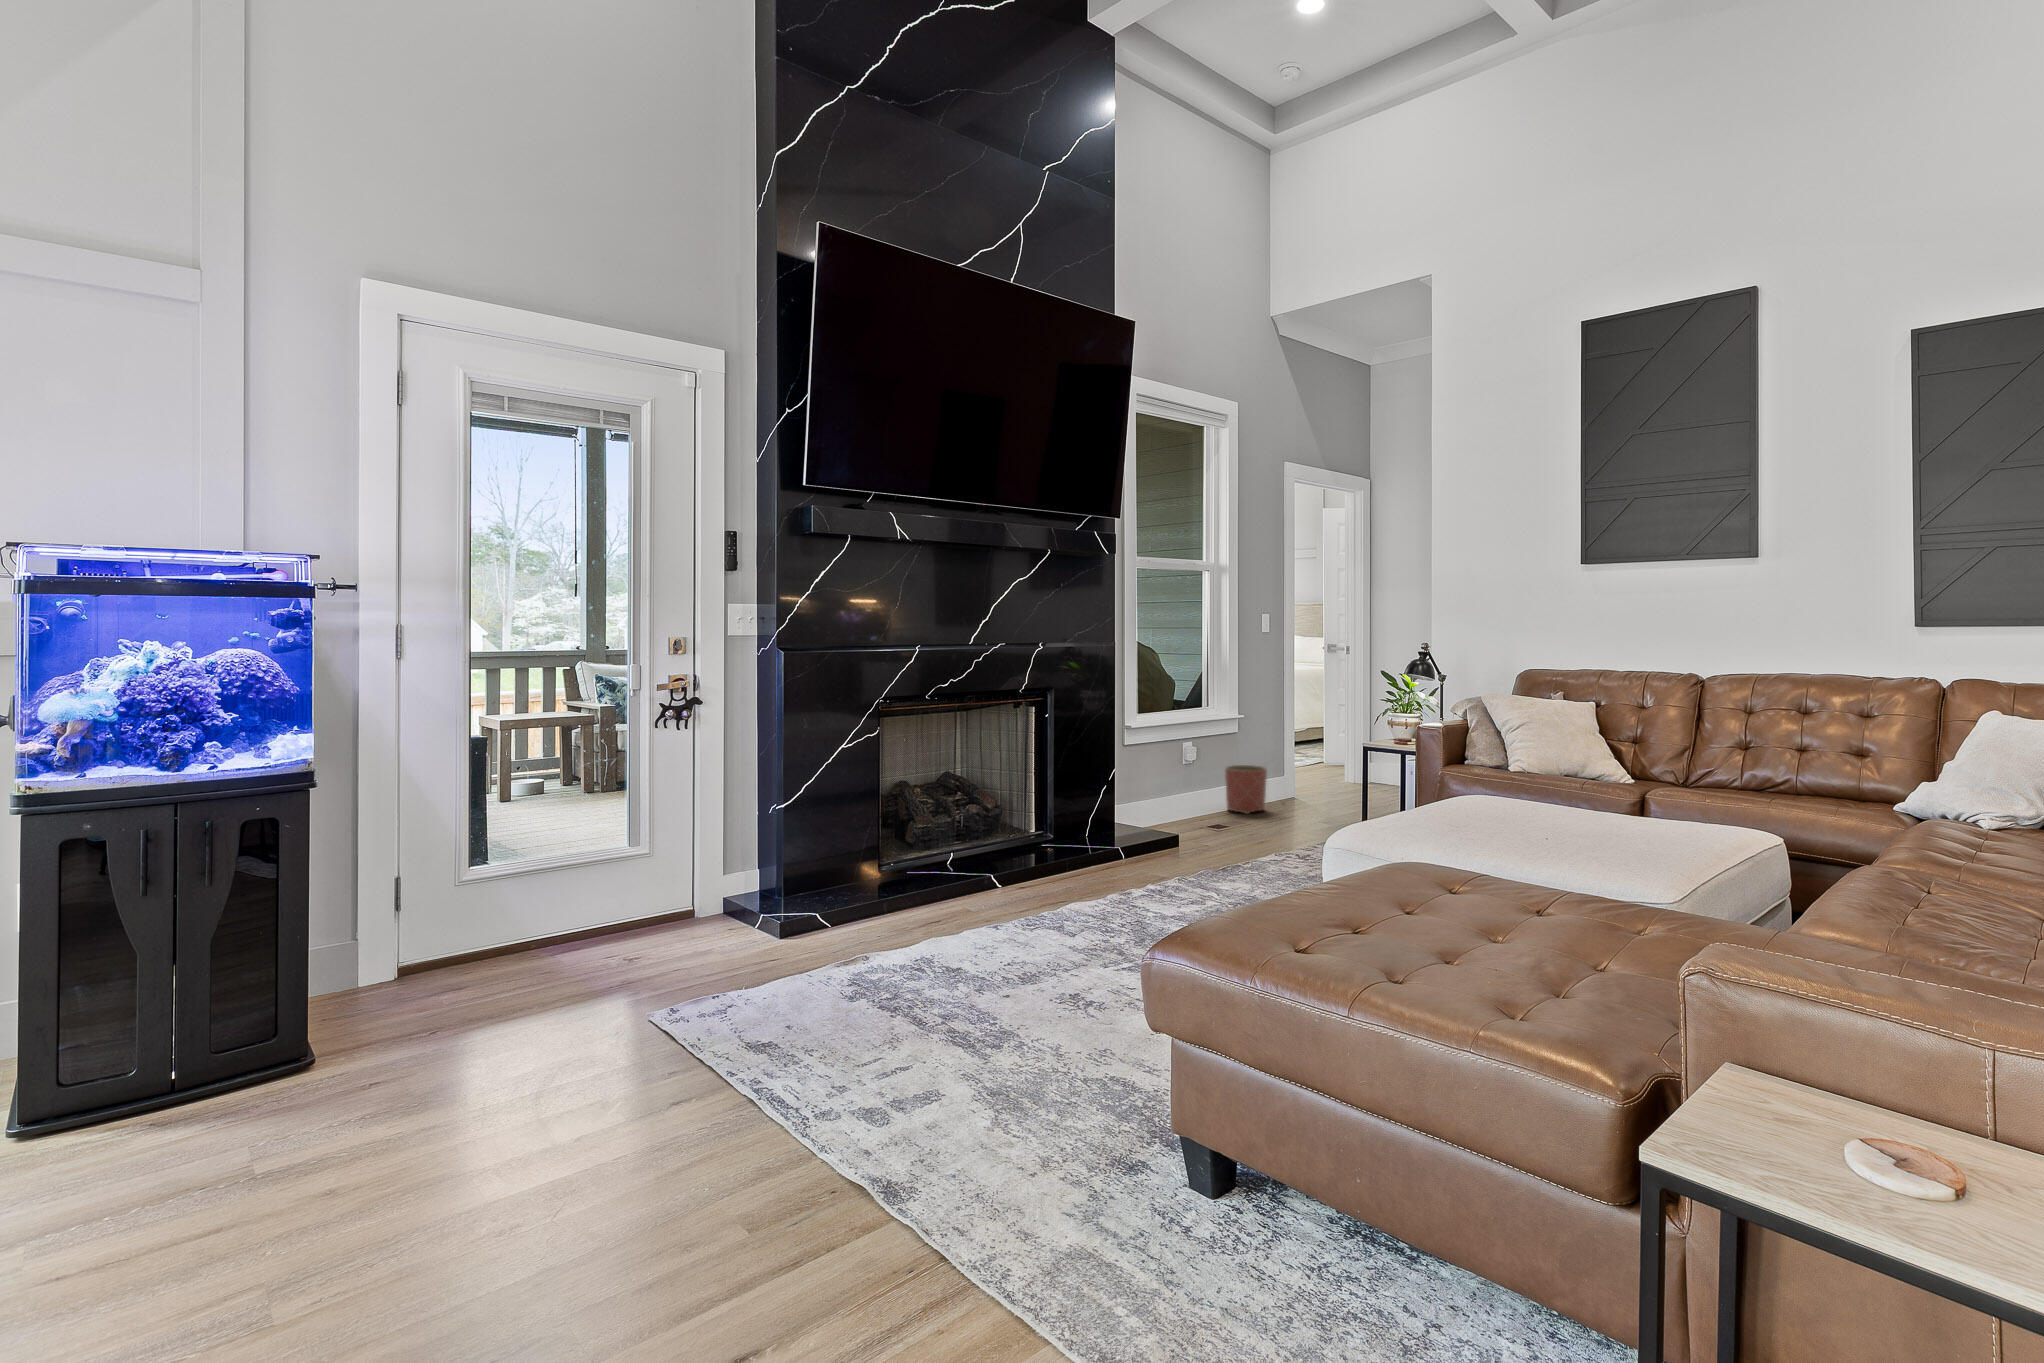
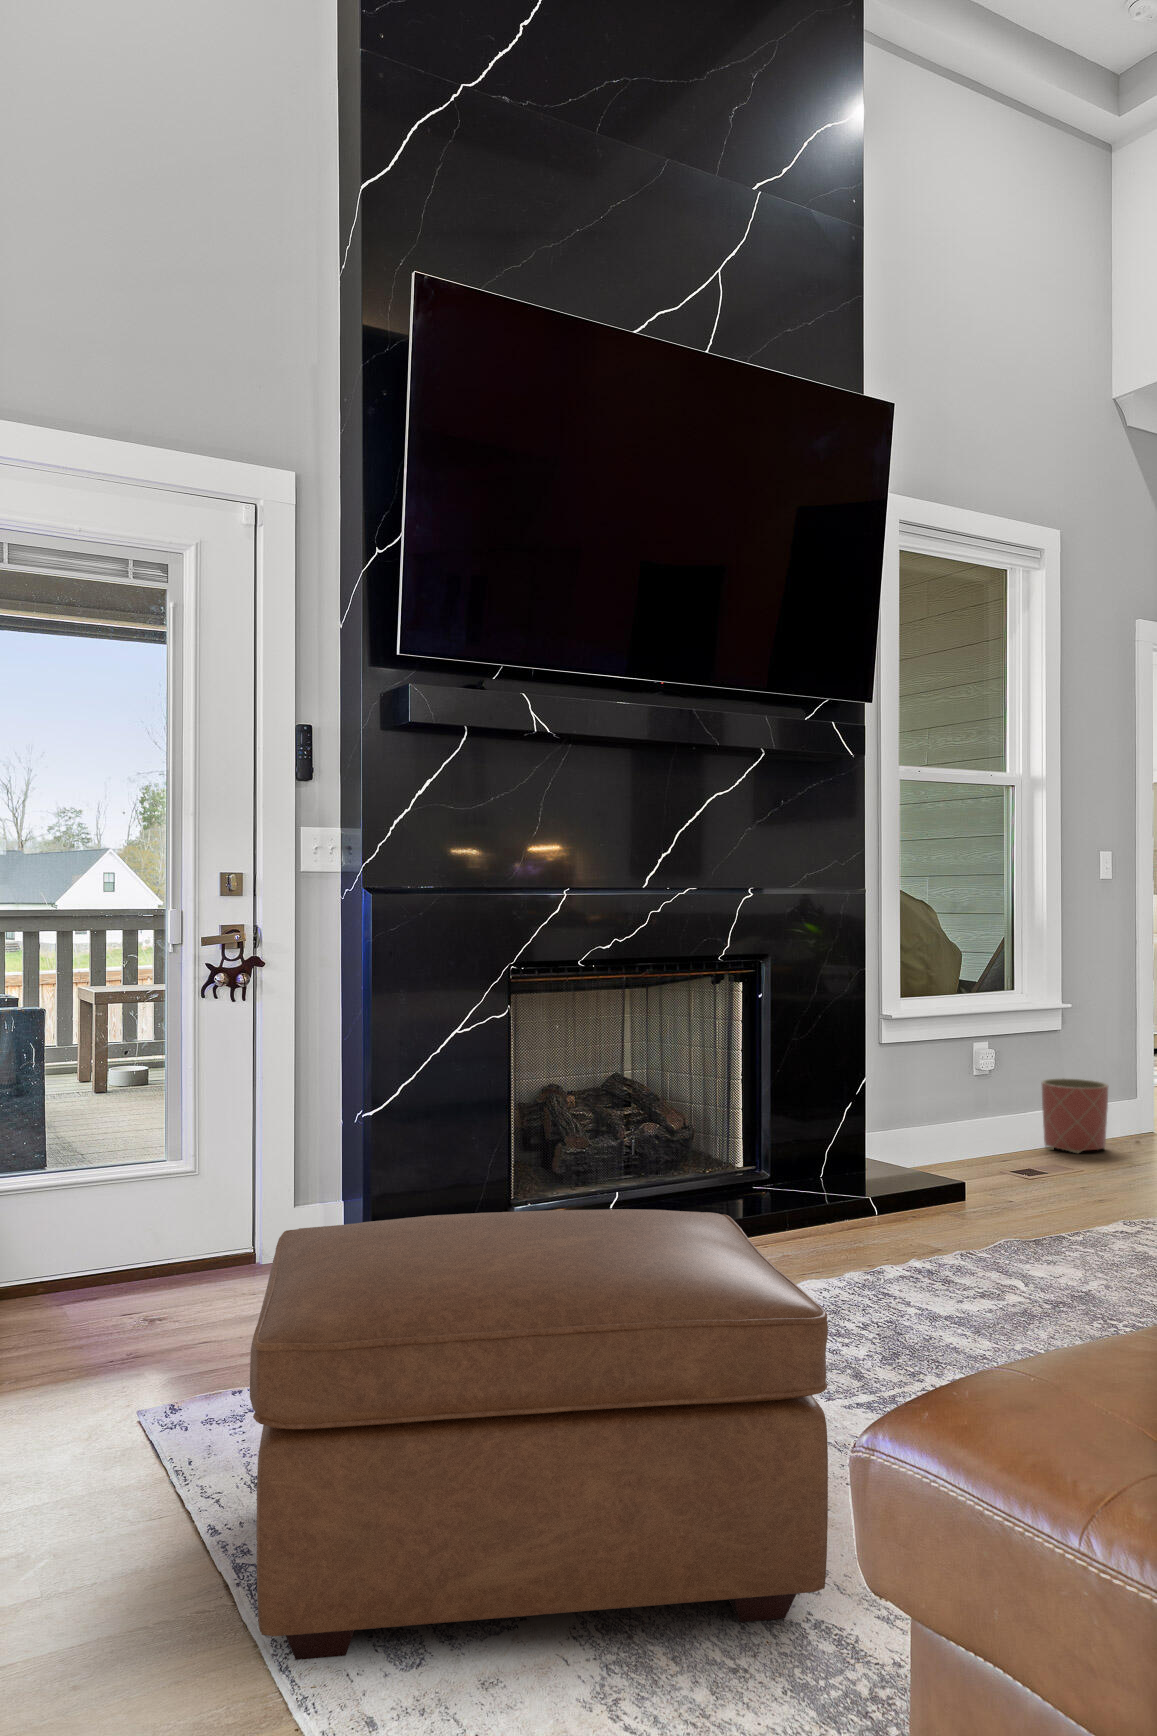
ottoman: none [766,854,1119,1131] -> present [250,1209,828,1660]

